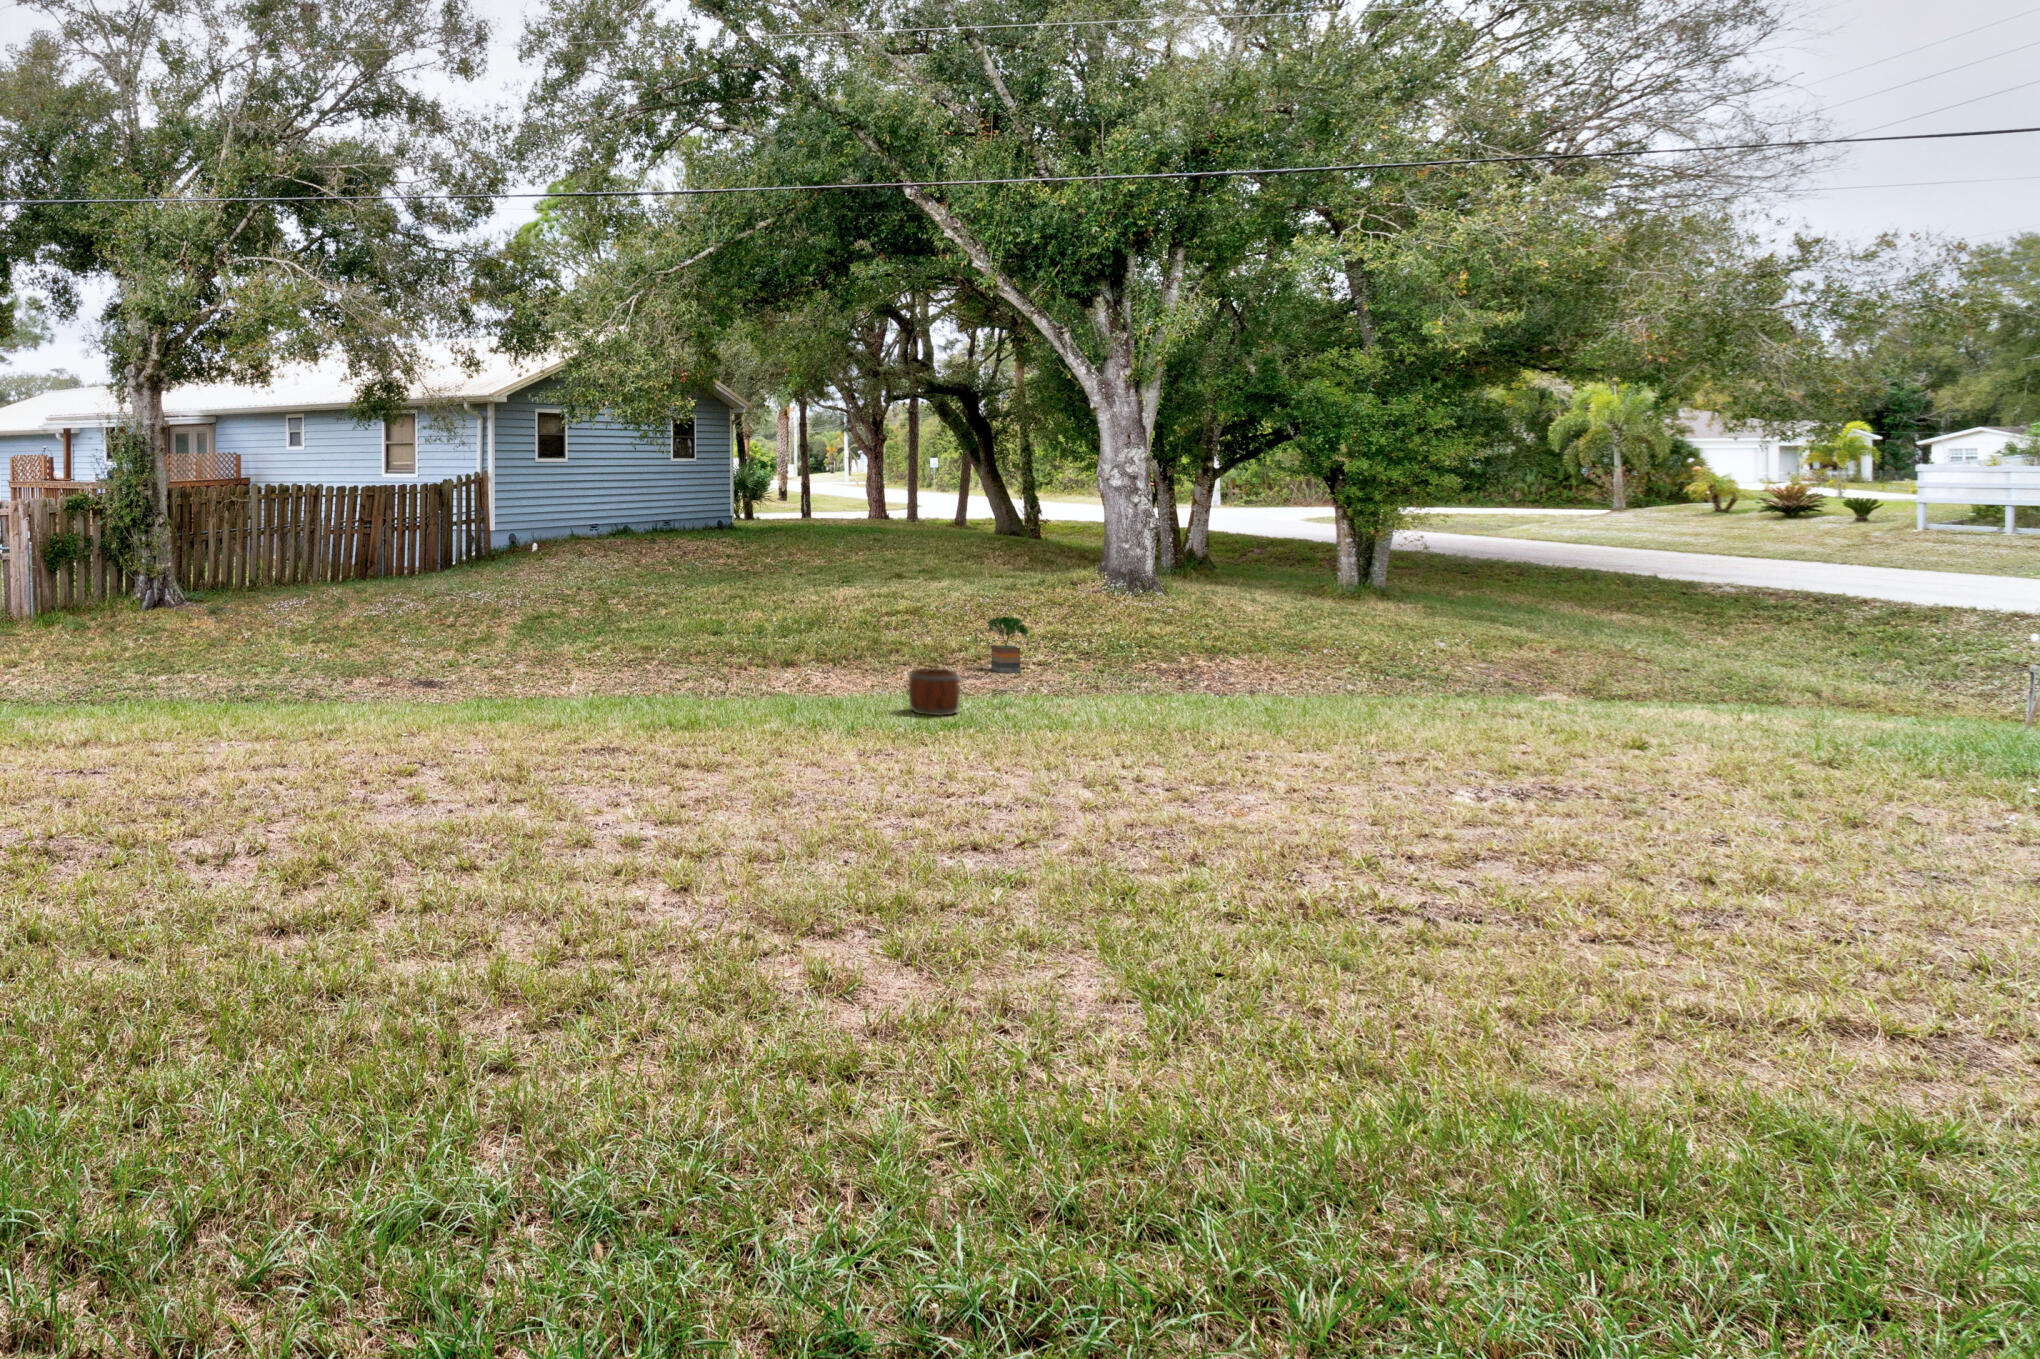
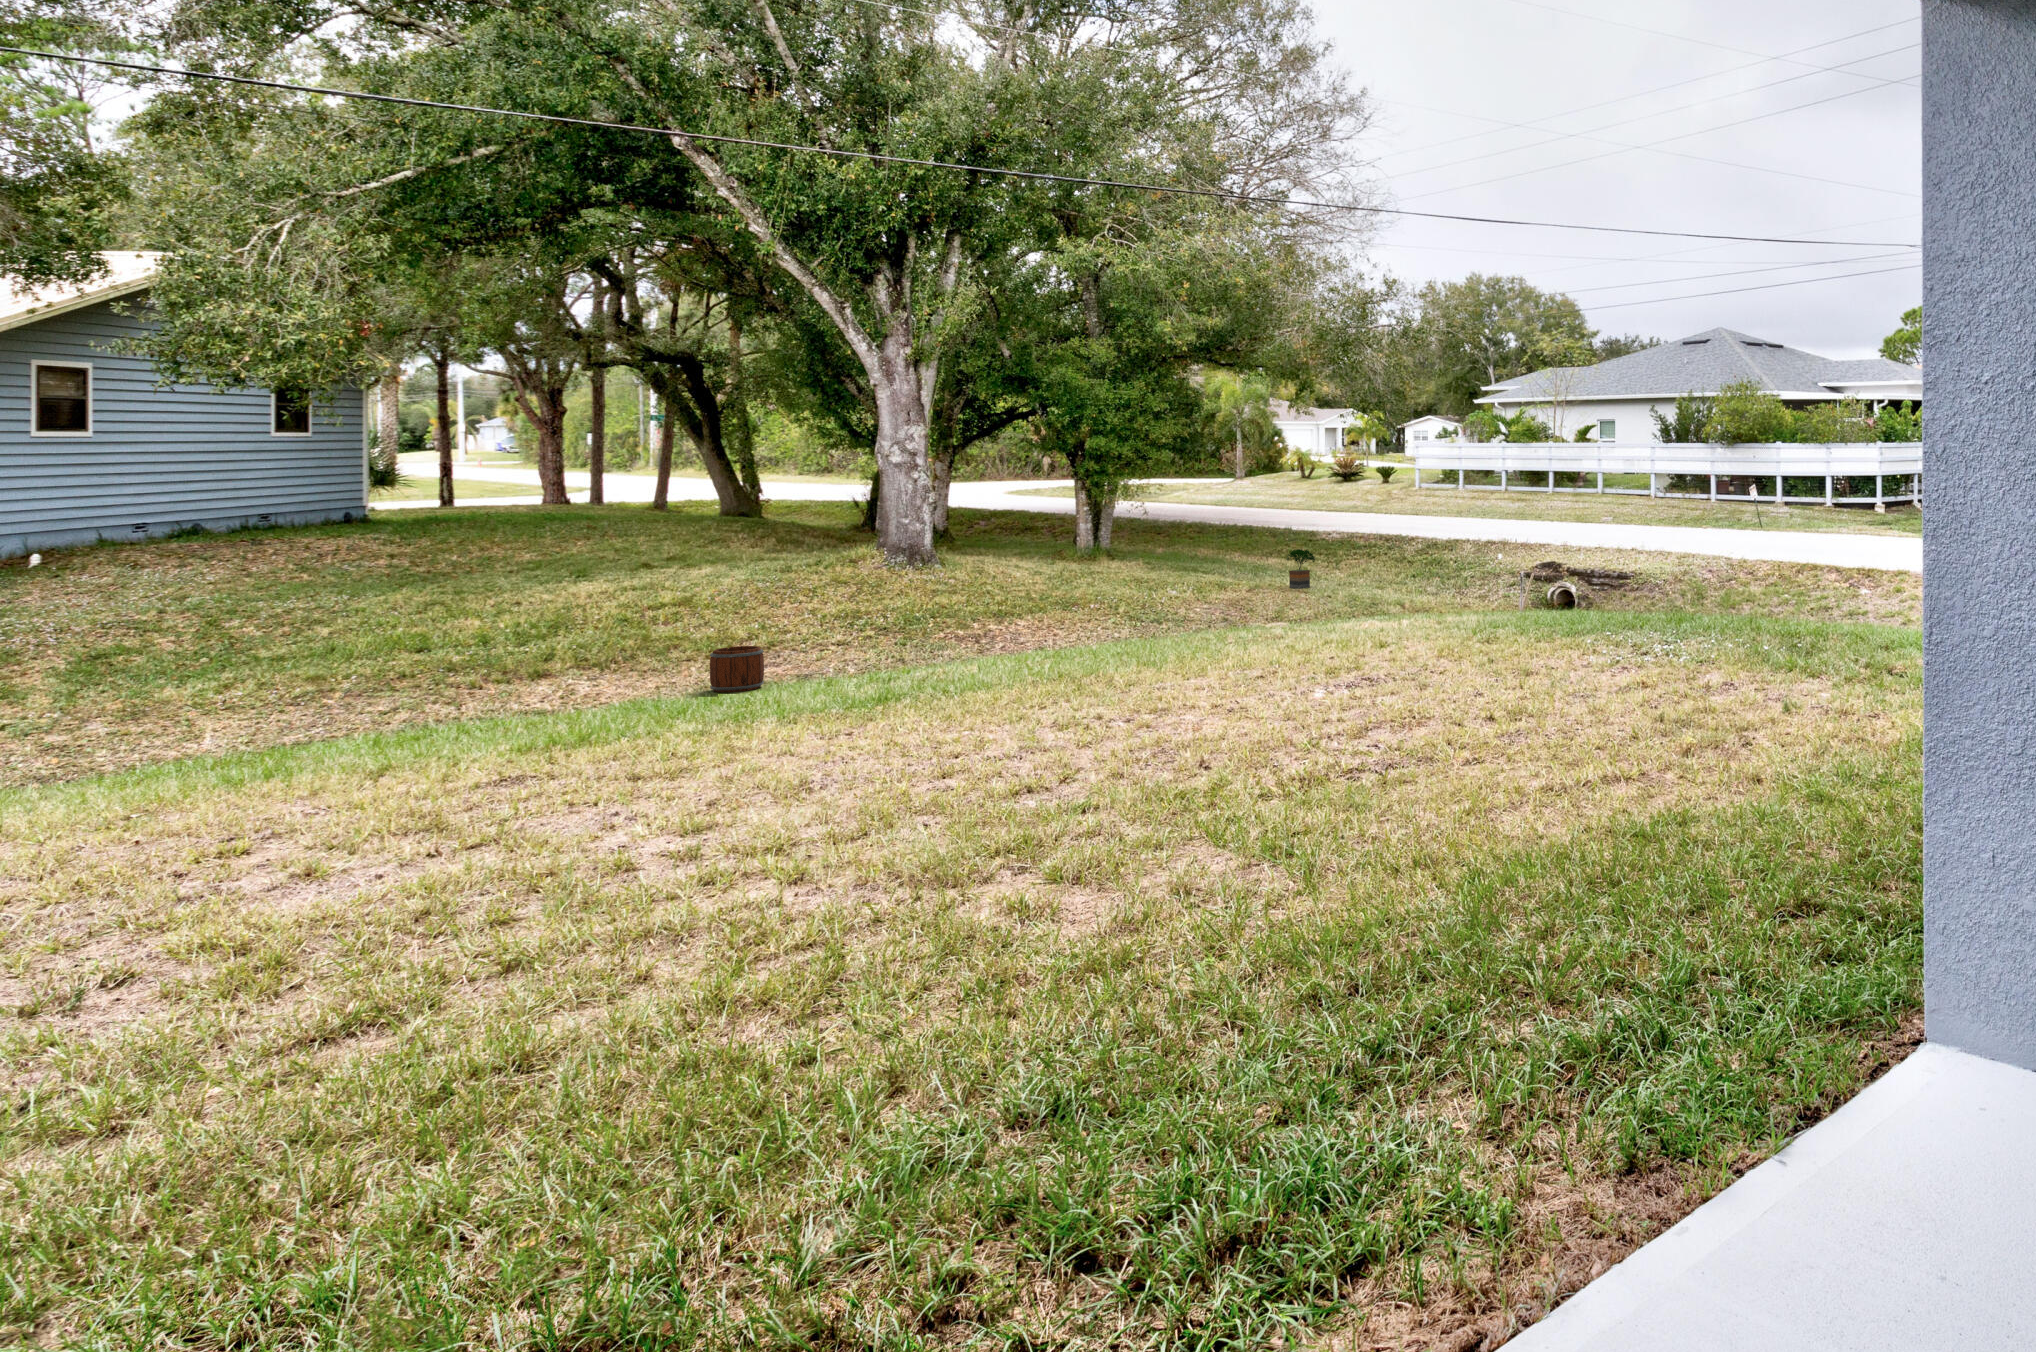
potted tree: present [988,616,1029,673] -> present [1286,549,1315,589]

